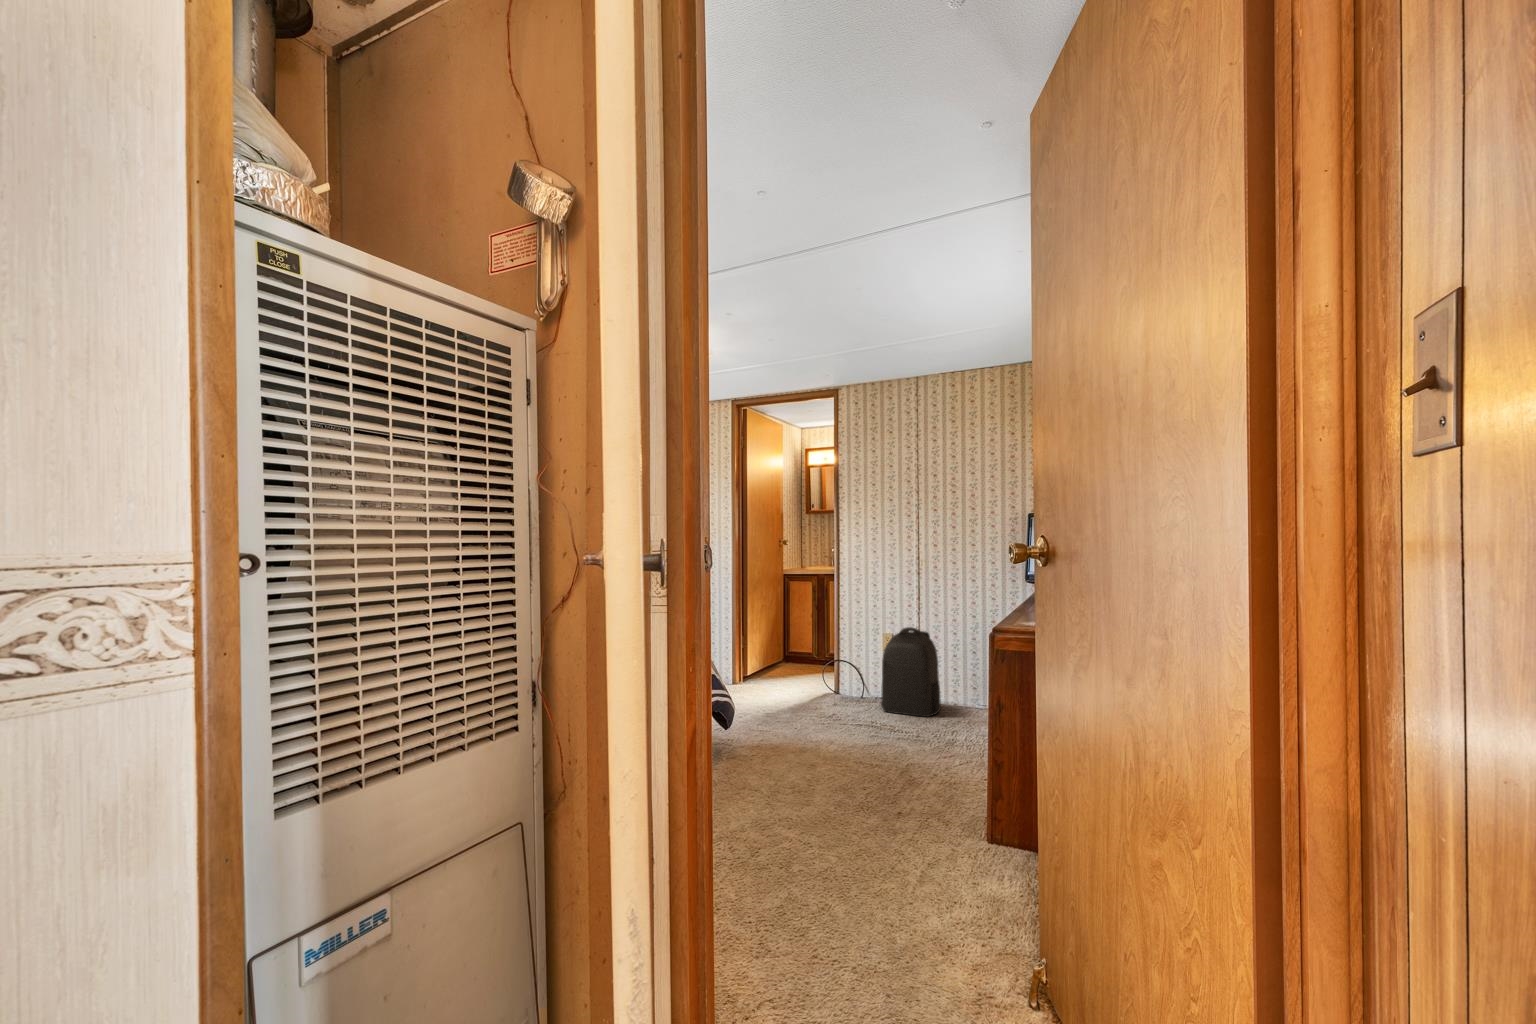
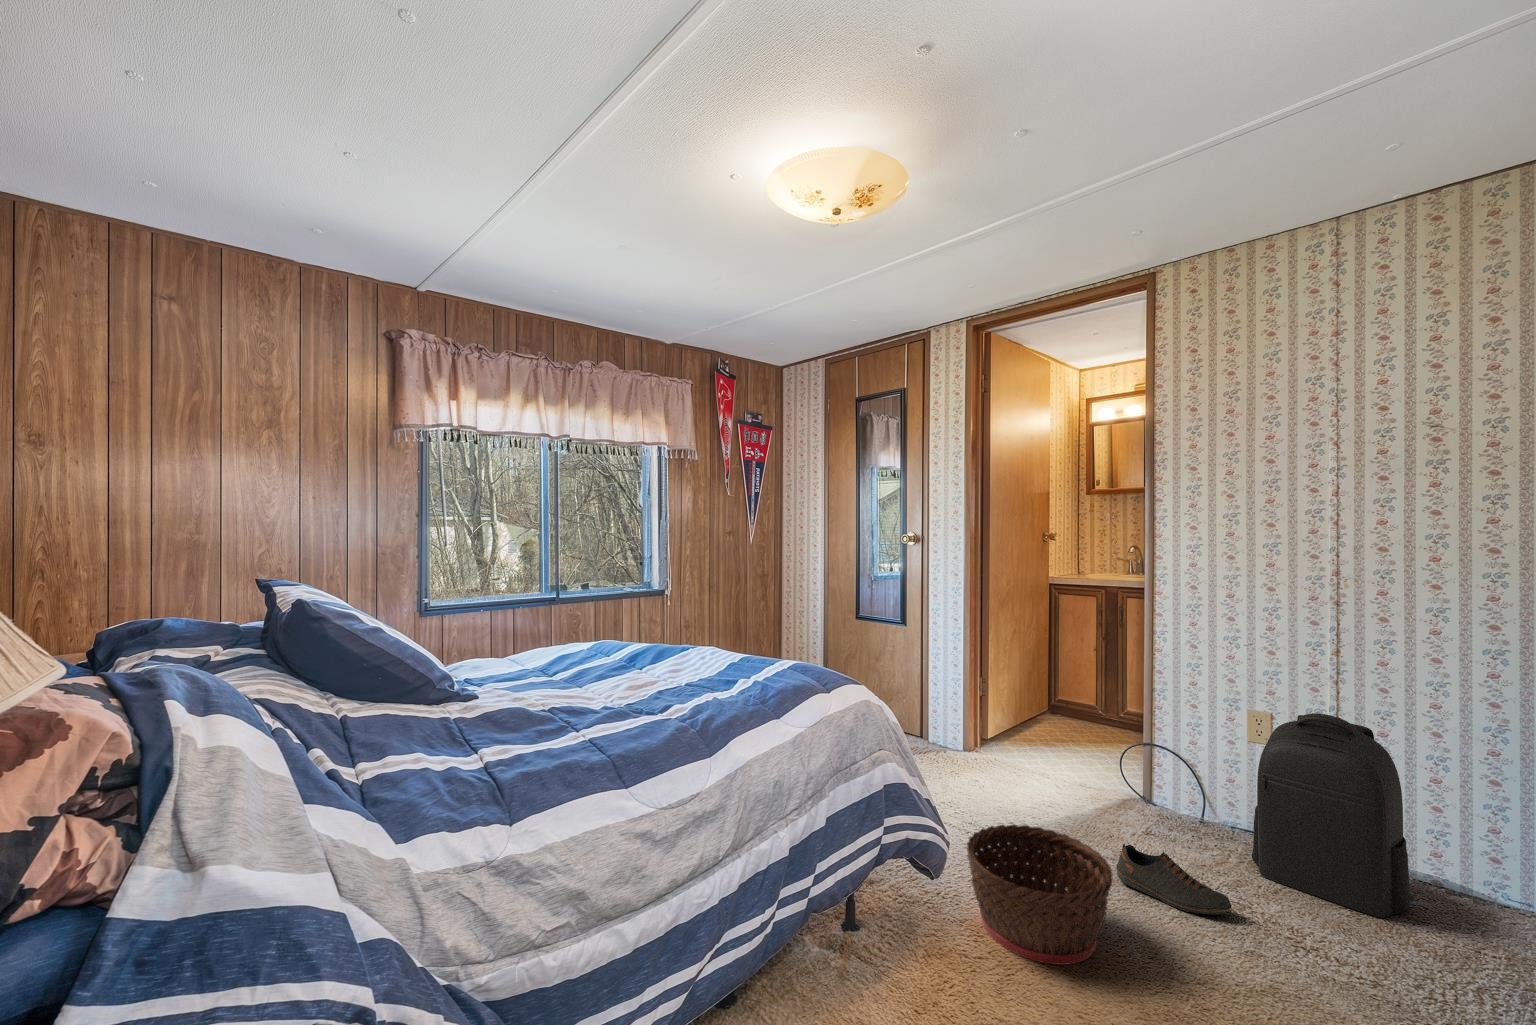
basket: none [746,695,814,749] -> present [967,824,1113,965]
shoe: none [818,702,867,726] -> present [1116,844,1232,915]

